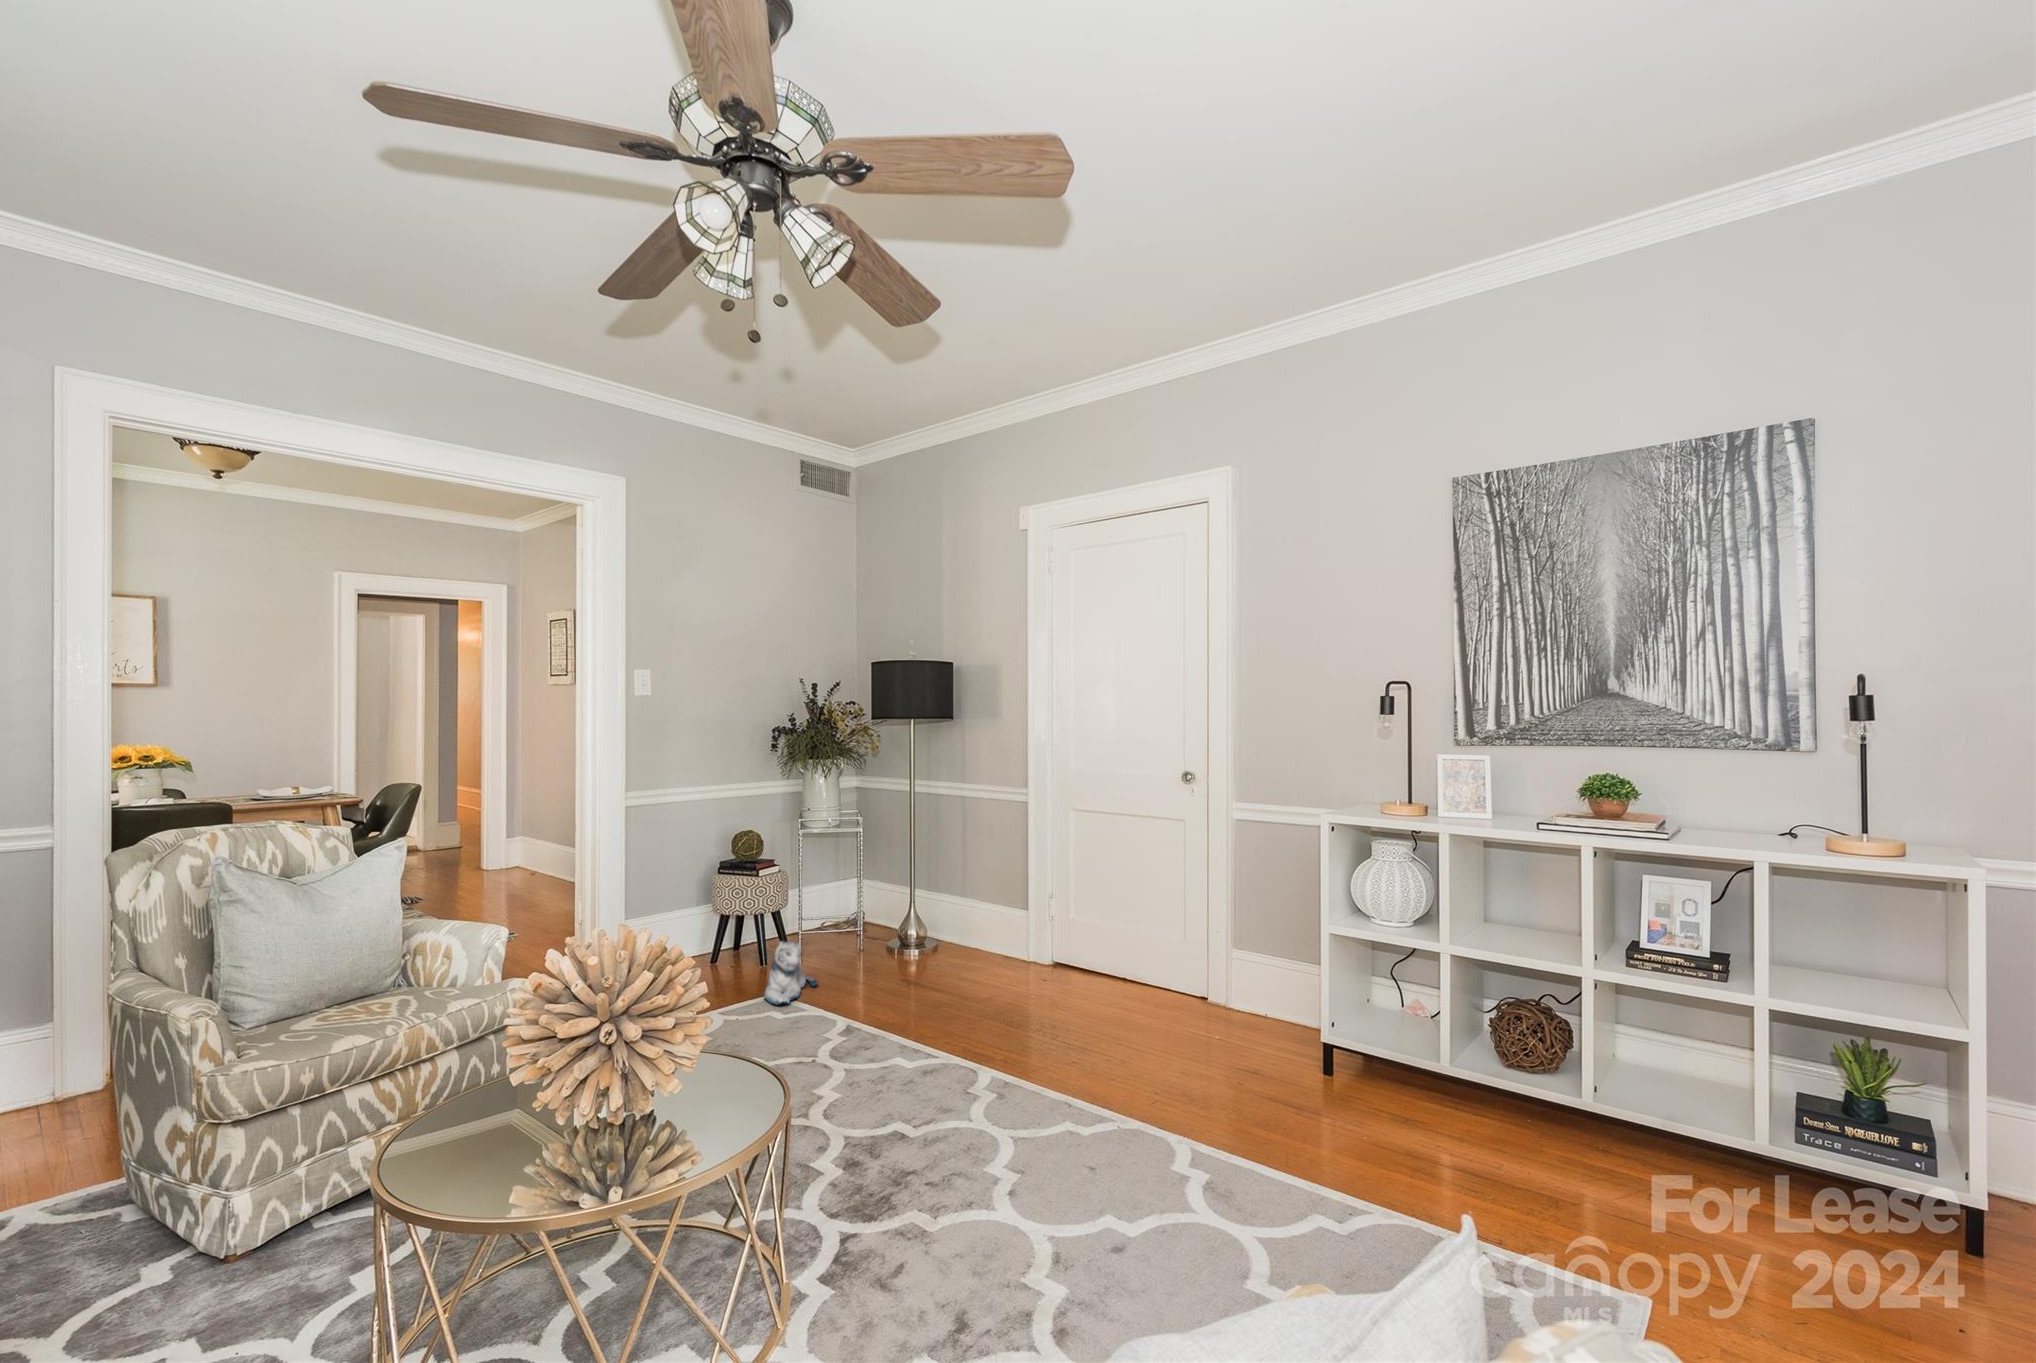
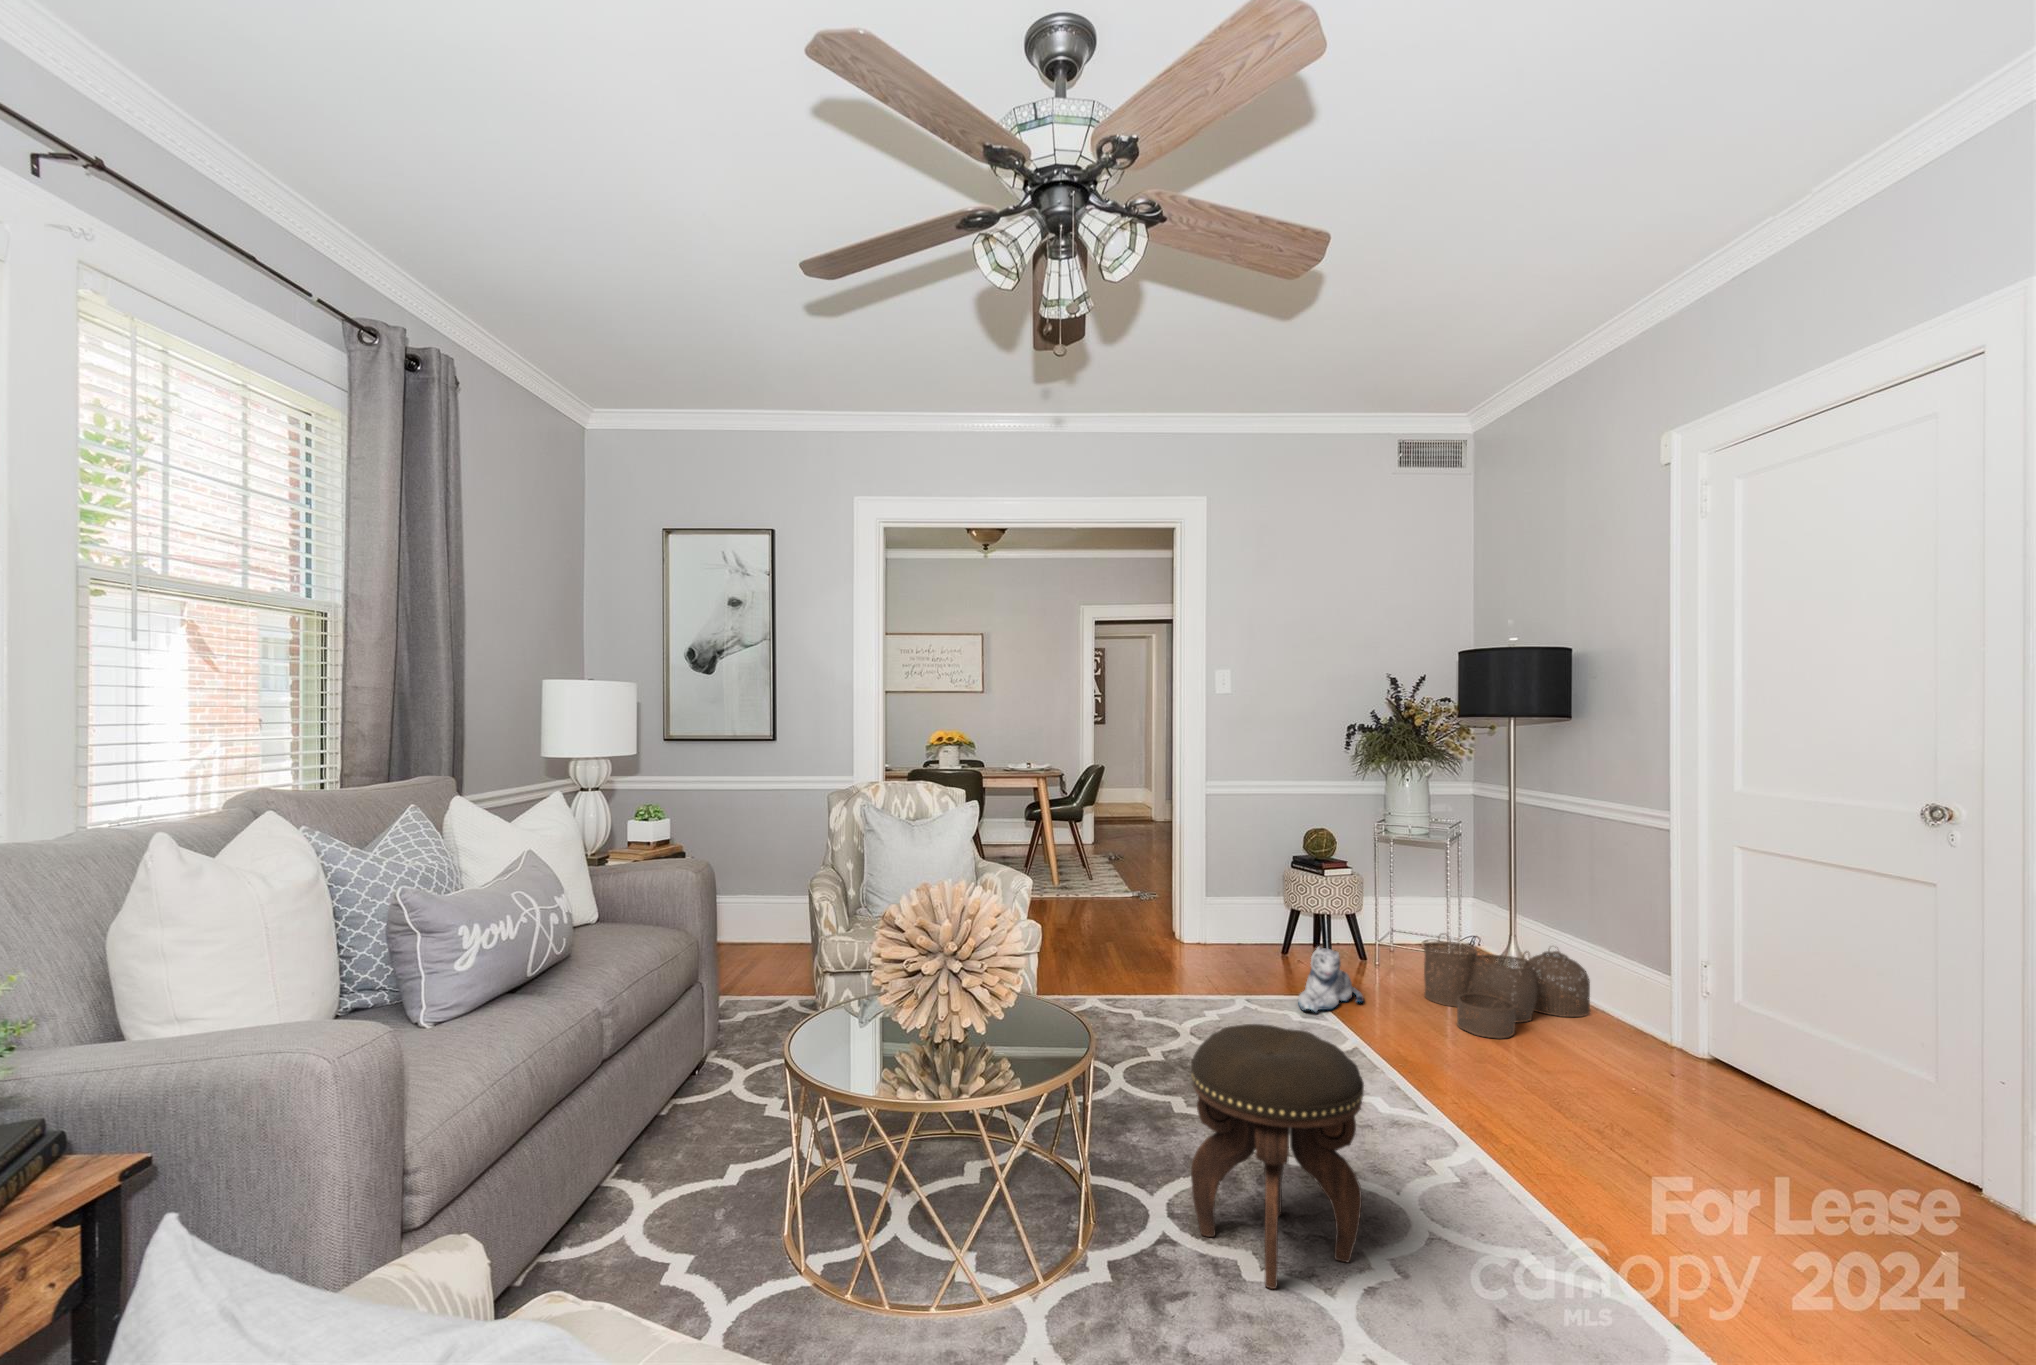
woven basket: none [854,903,972,988] -> present [1424,934,1590,1039]
footstool: none [853,1004,1000,1229] -> present [1191,1024,1364,1289]

